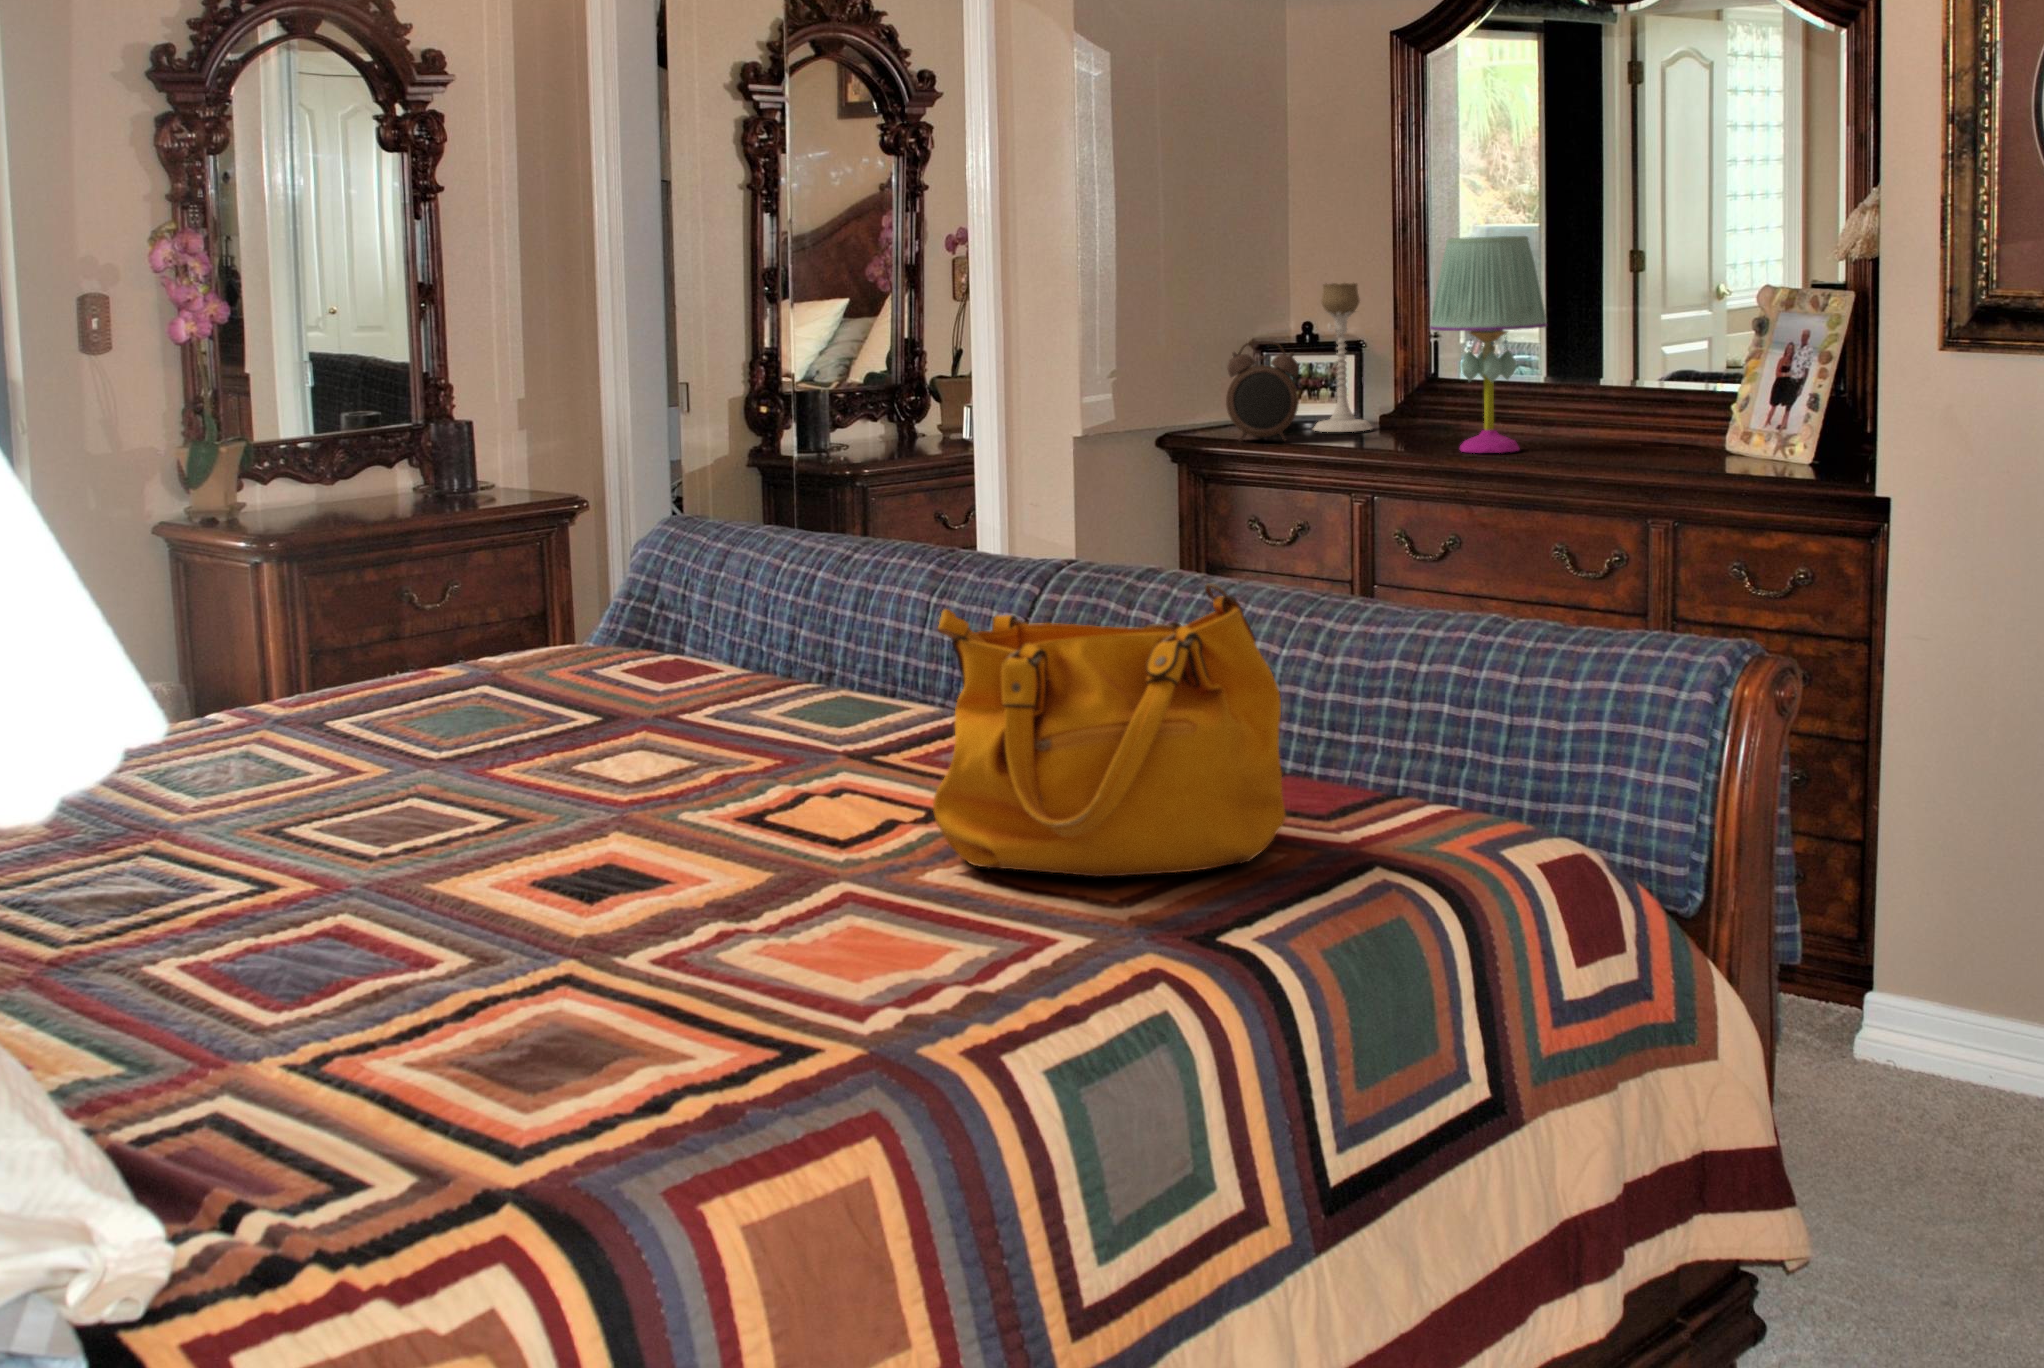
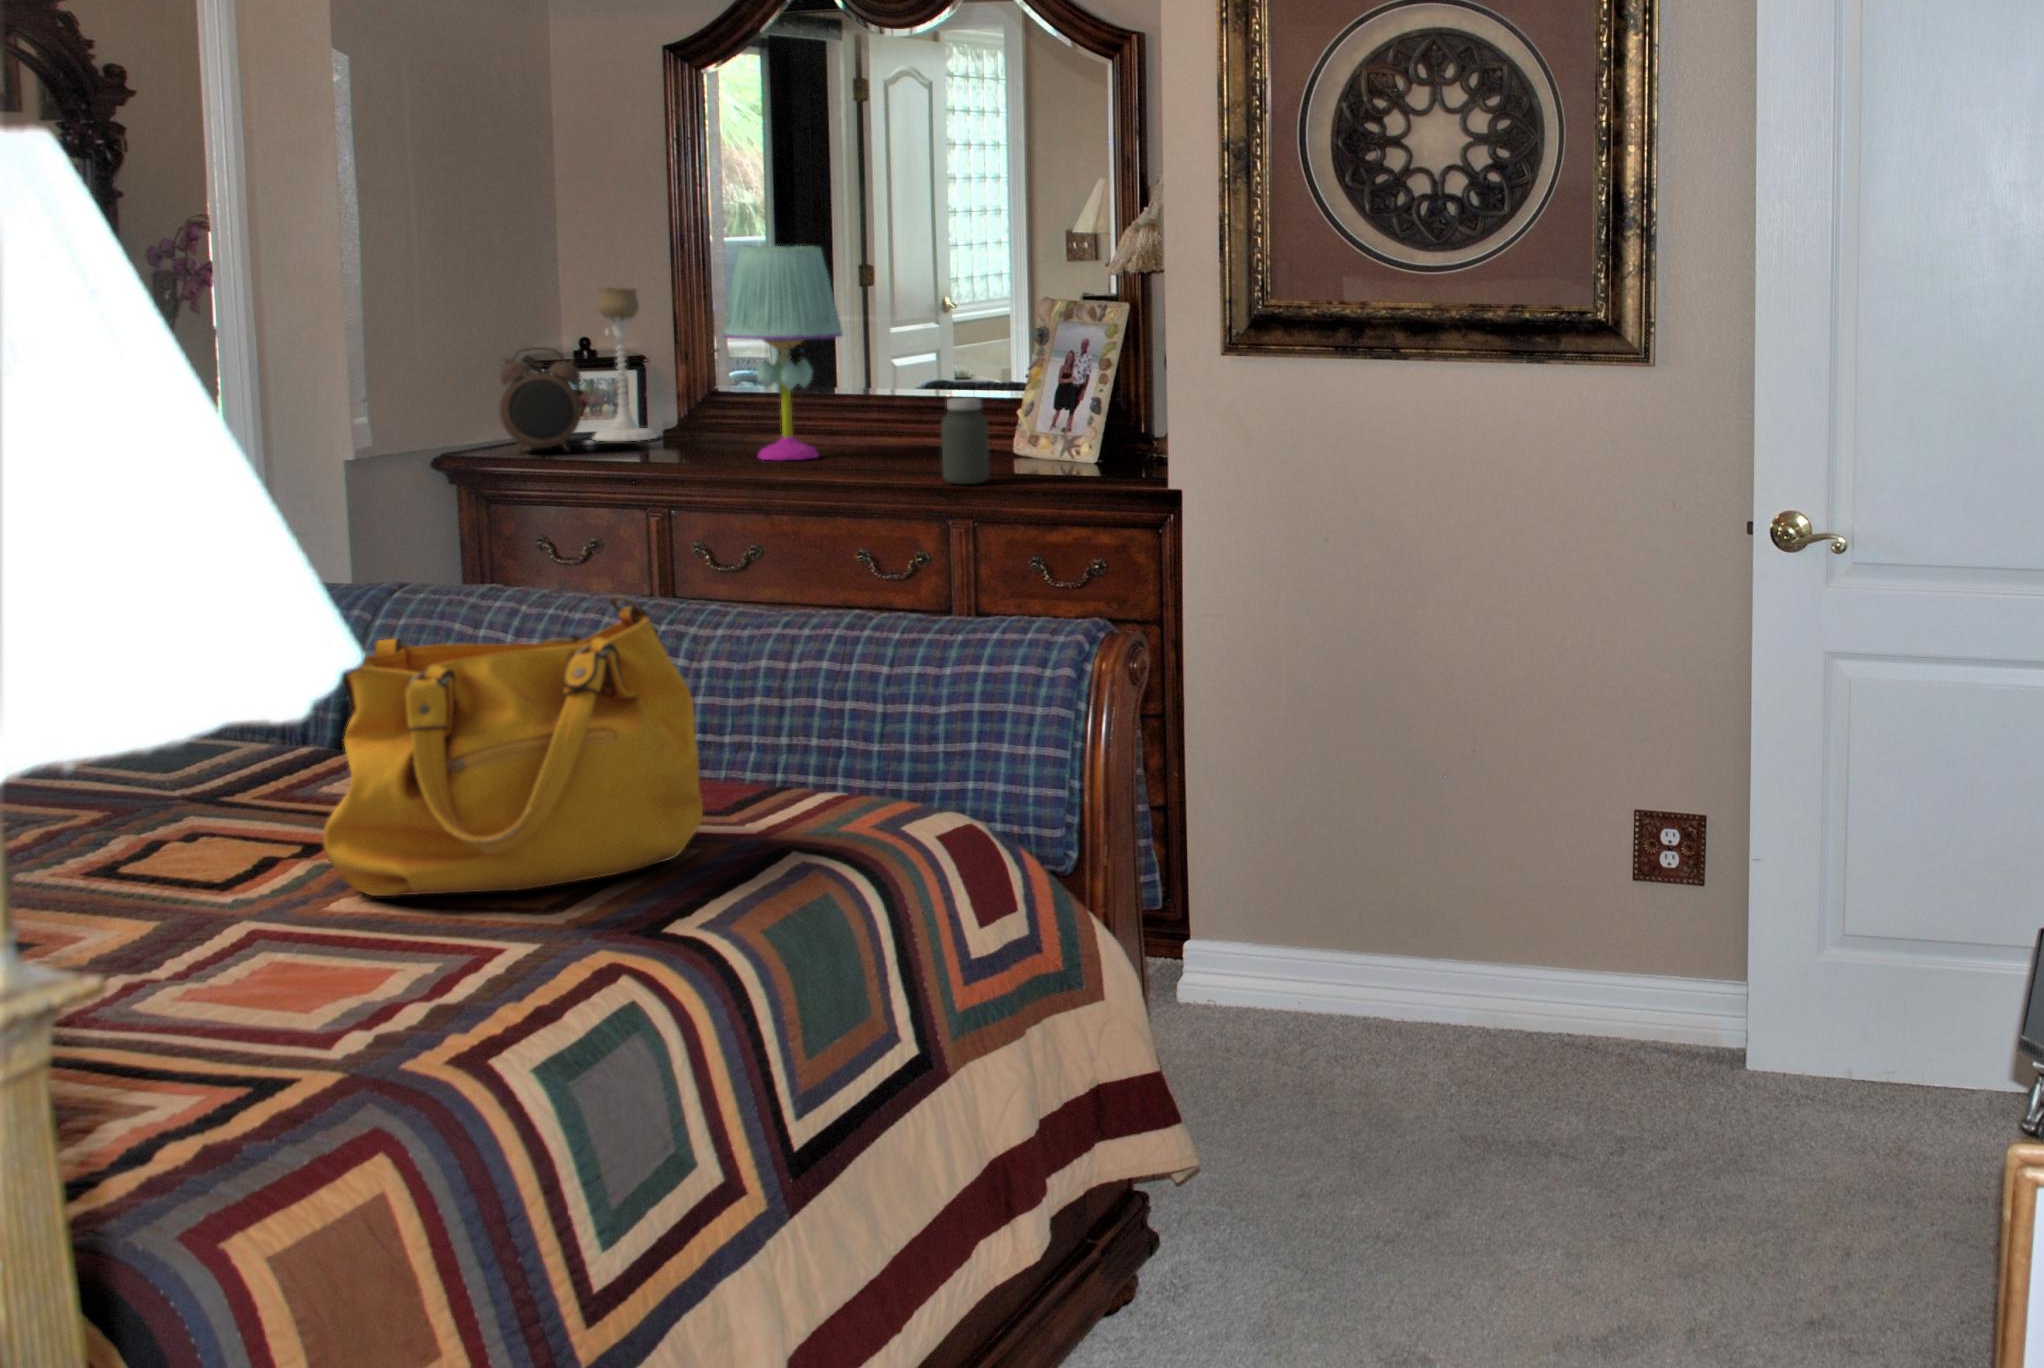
jar: none [1637,390,1687,481] -> present [941,398,989,484]

